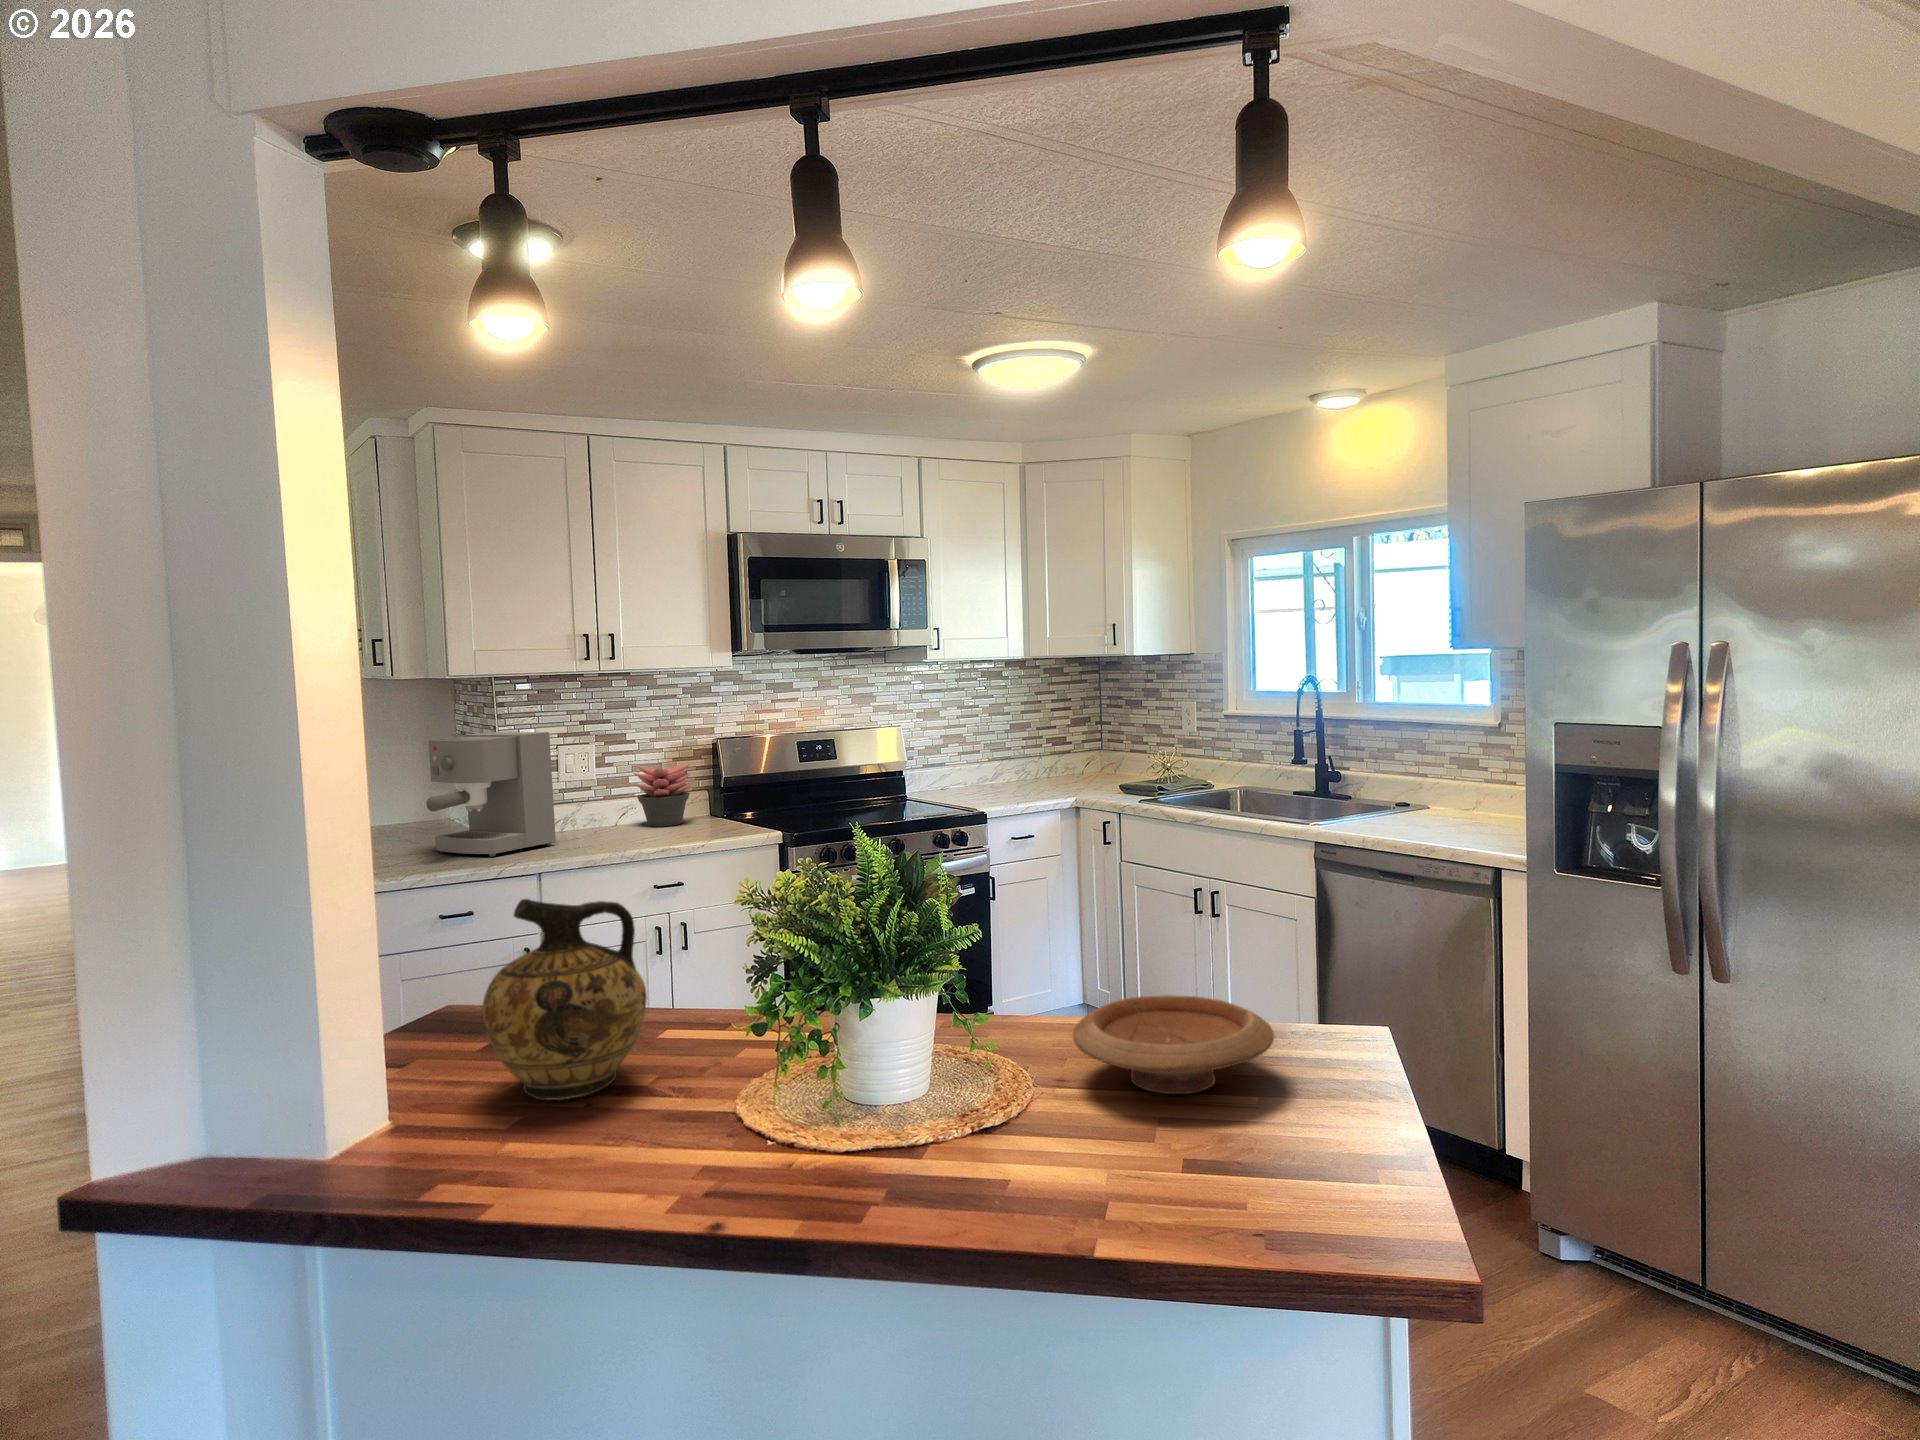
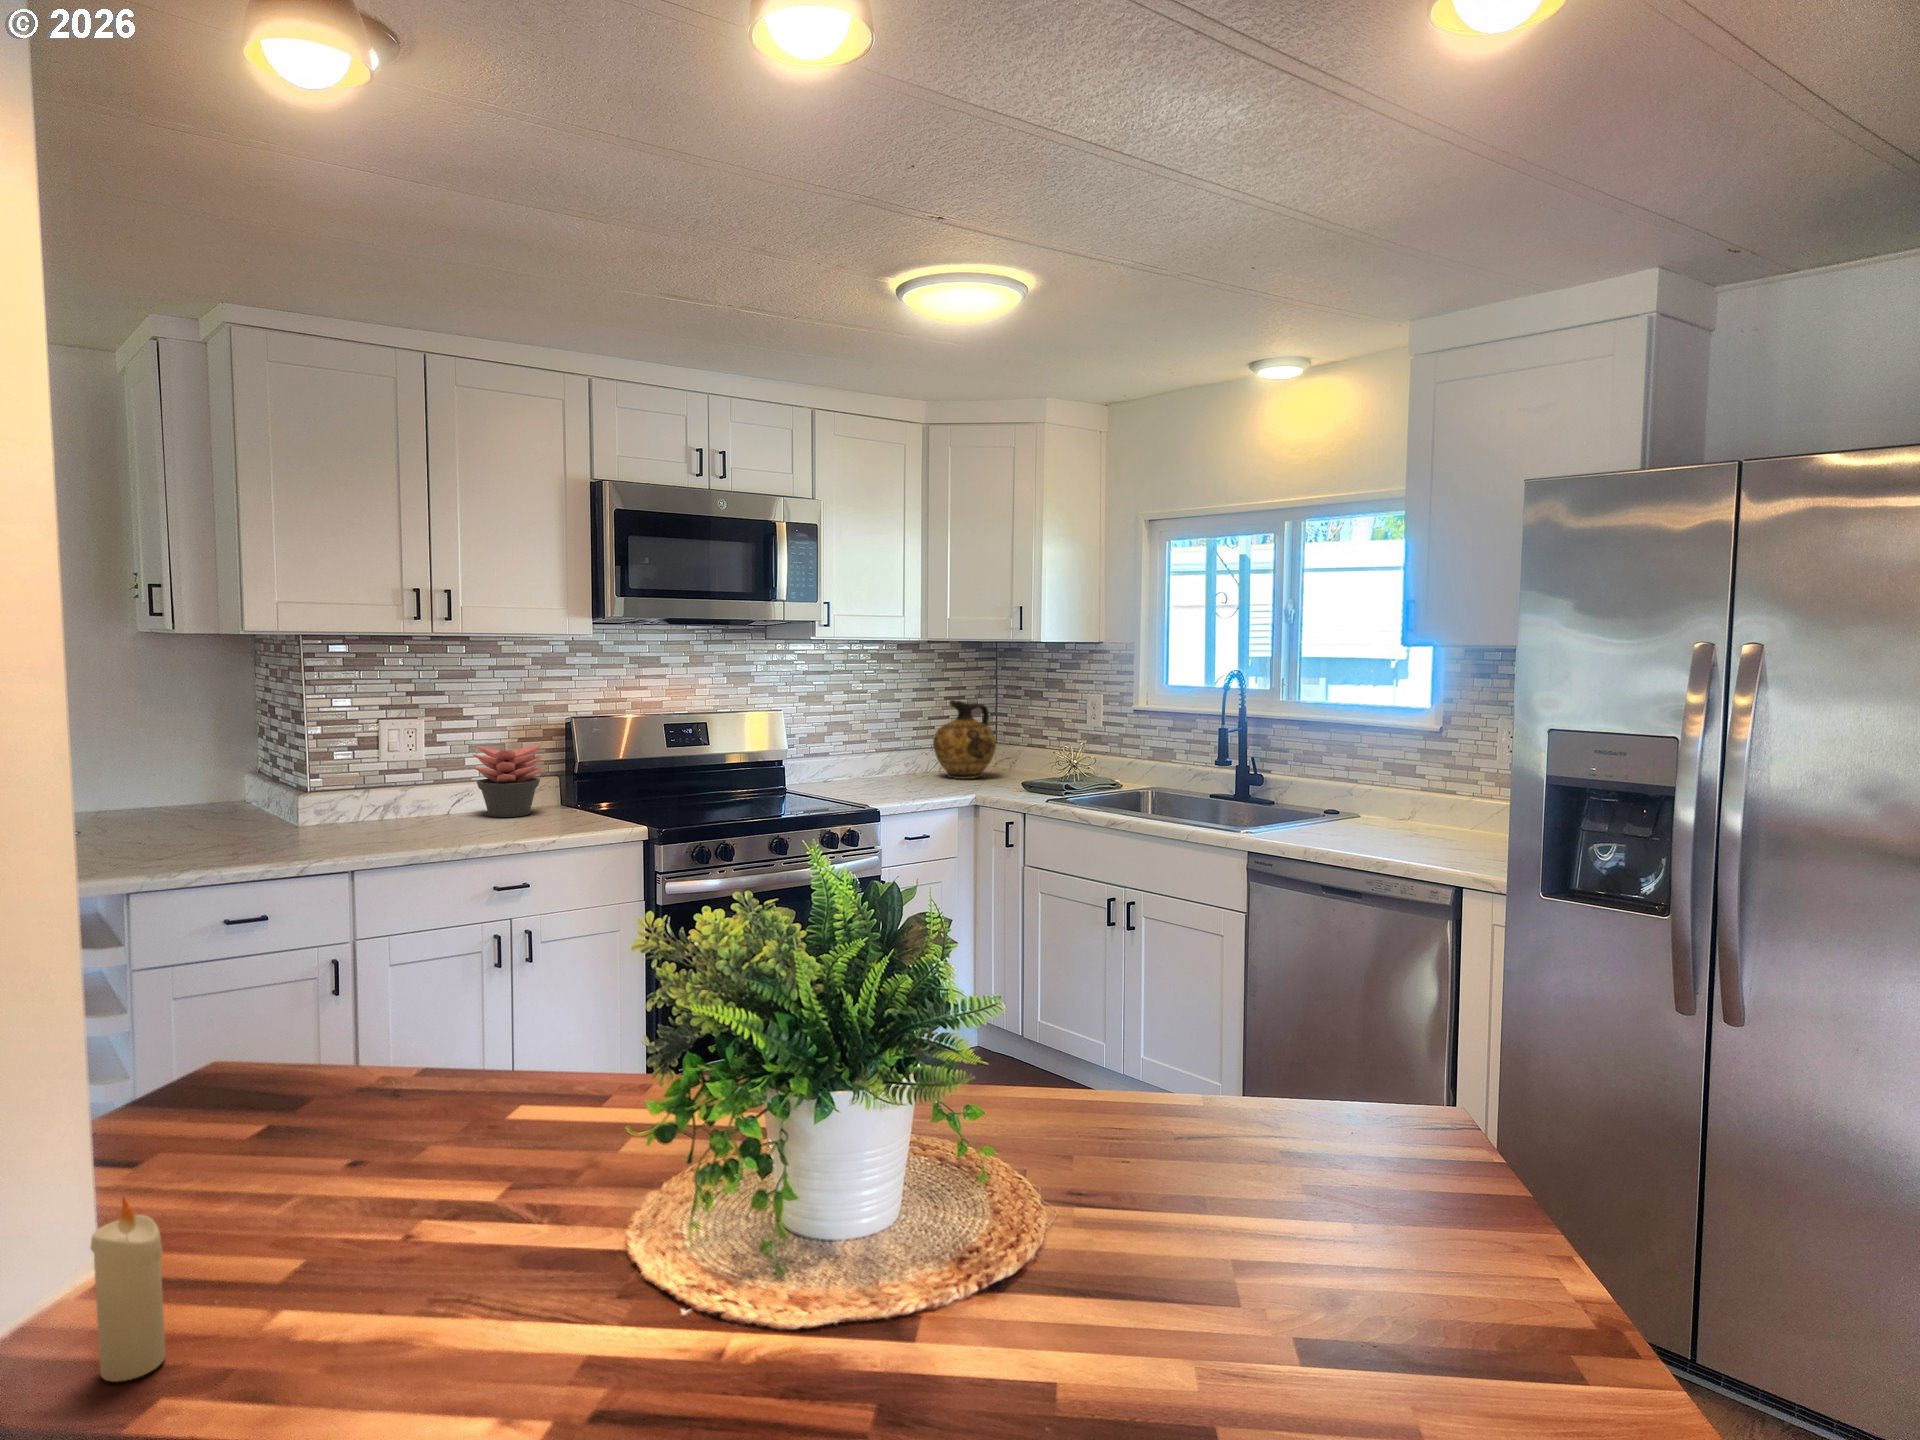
coffee maker: present [426,732,556,856] -> none [206,701,374,852]
ceramic jug: present [482,899,647,1100] -> present [933,700,996,779]
wooden bowl: present [1073,995,1274,1094] -> none [1089,1068,1358,1213]
candle: none [398,1054,443,1172] -> present [90,1197,165,1382]

